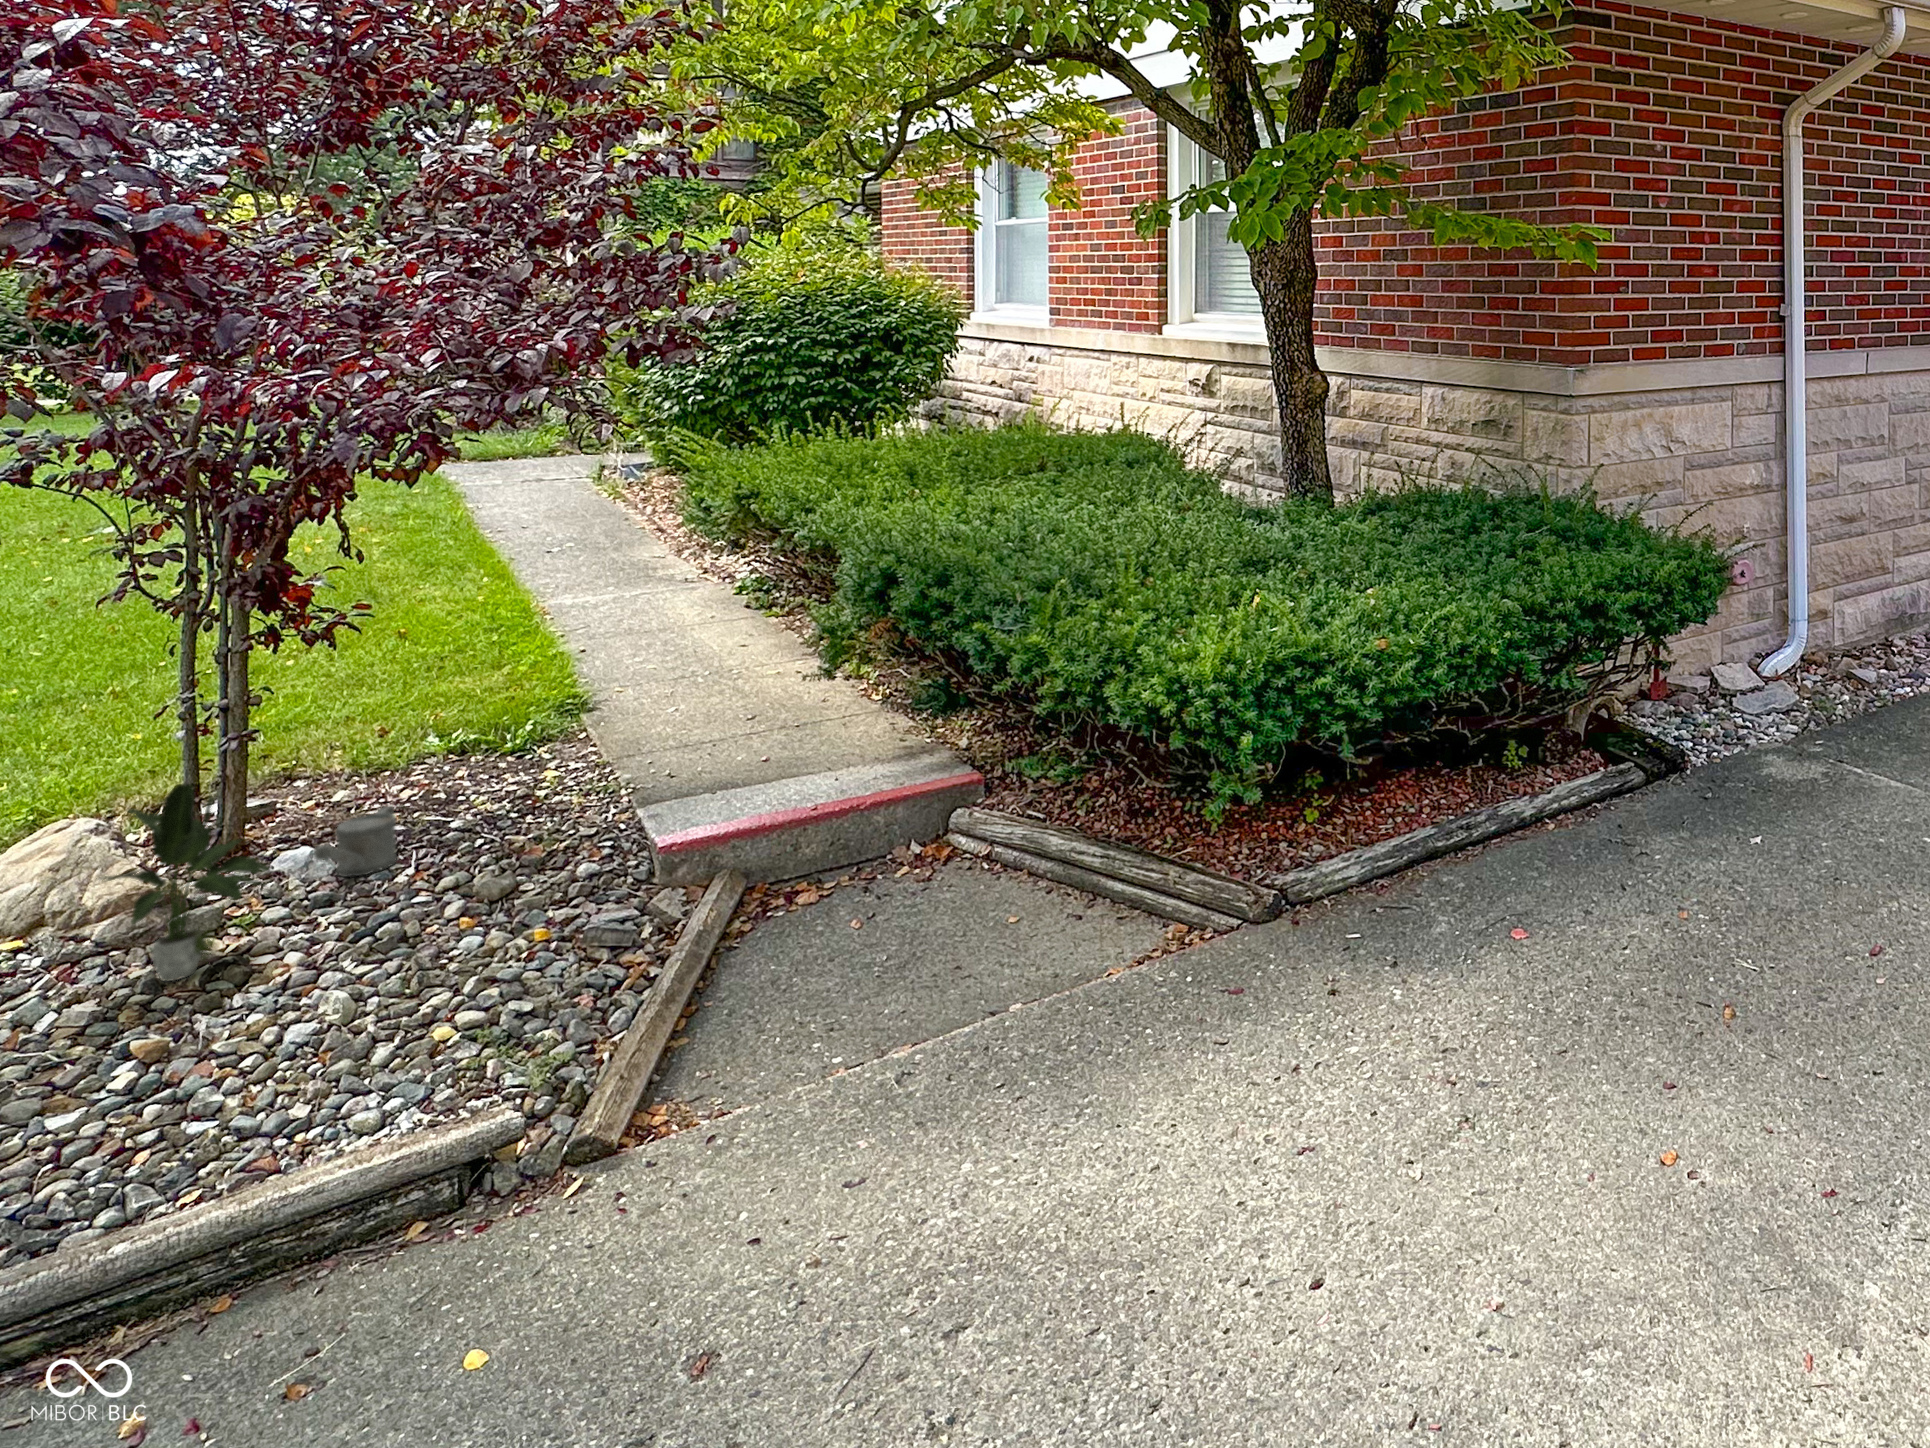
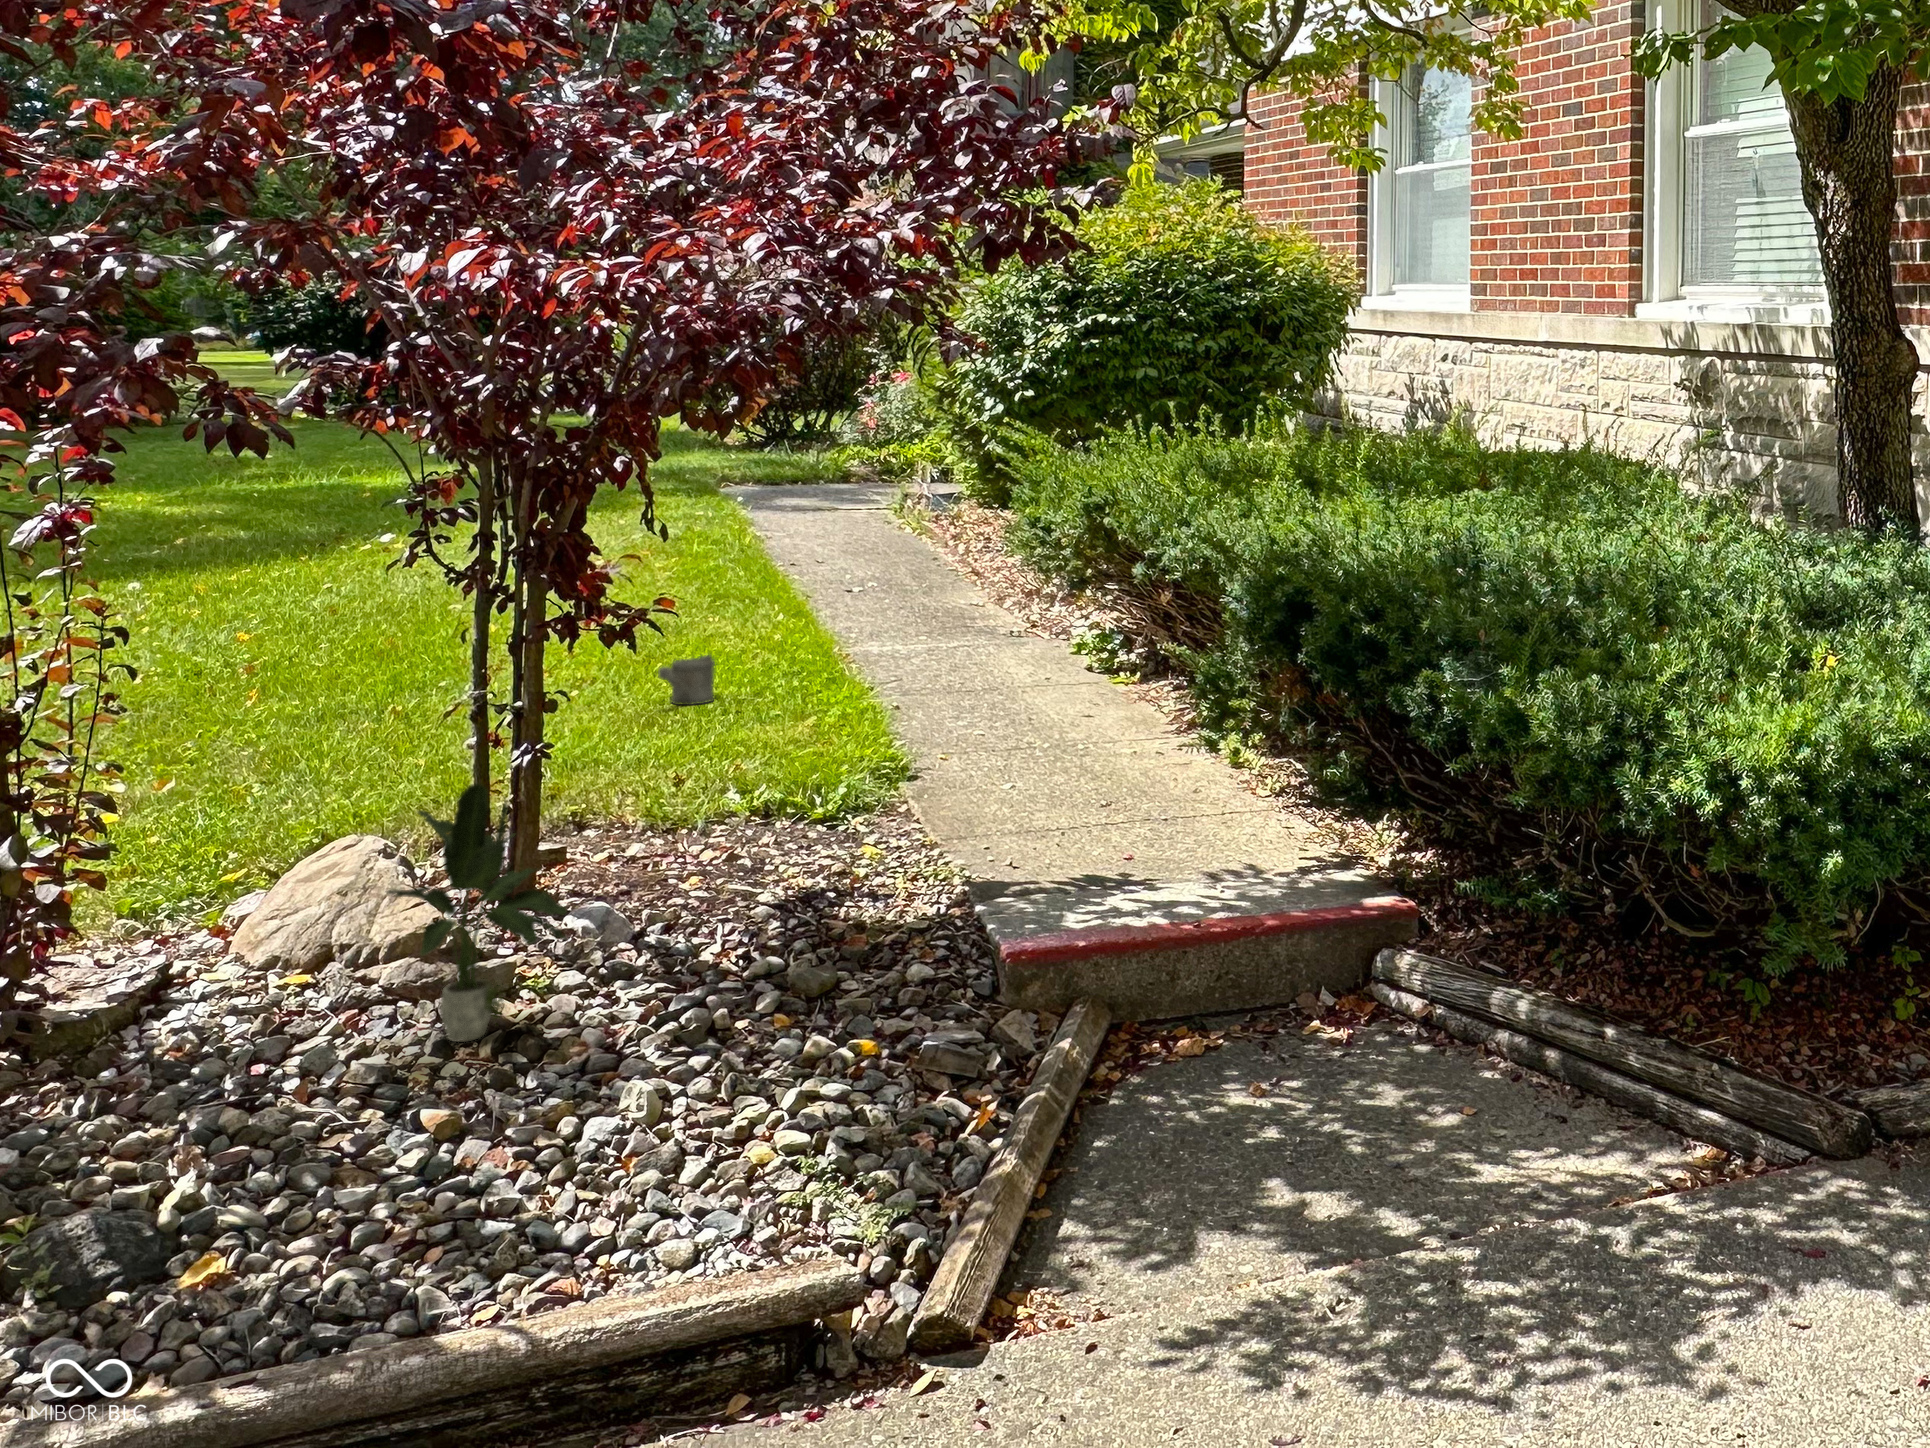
watering can: present [314,805,397,877] -> present [658,655,715,705]

